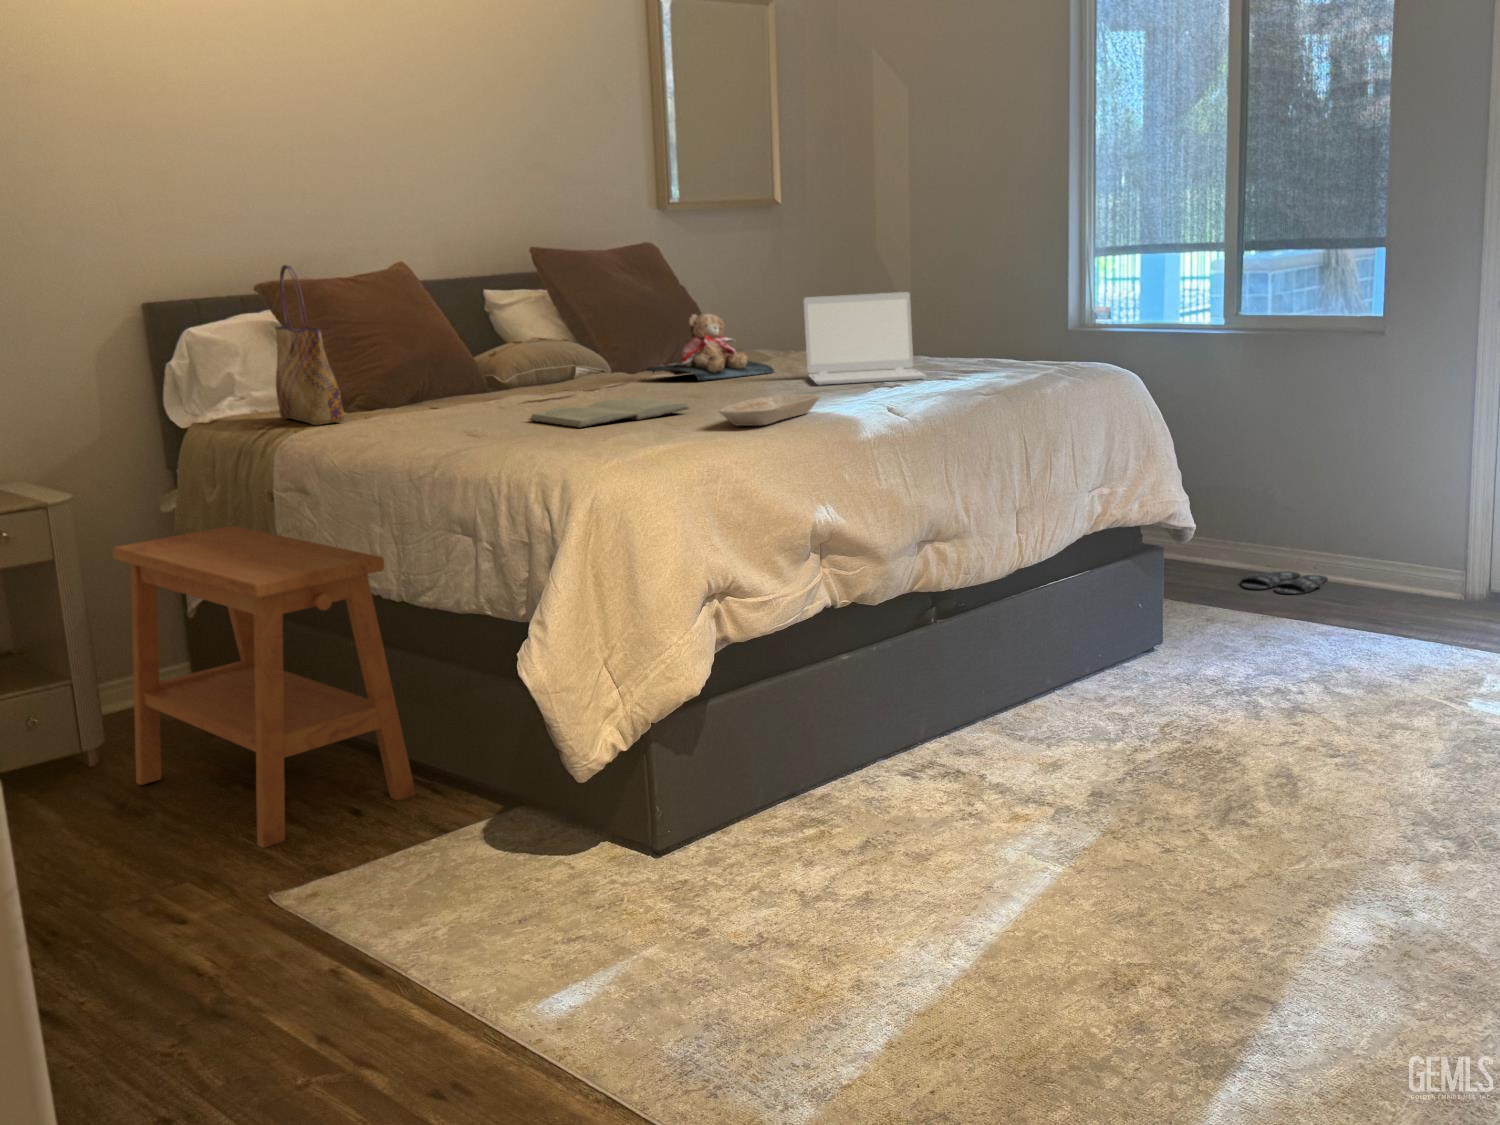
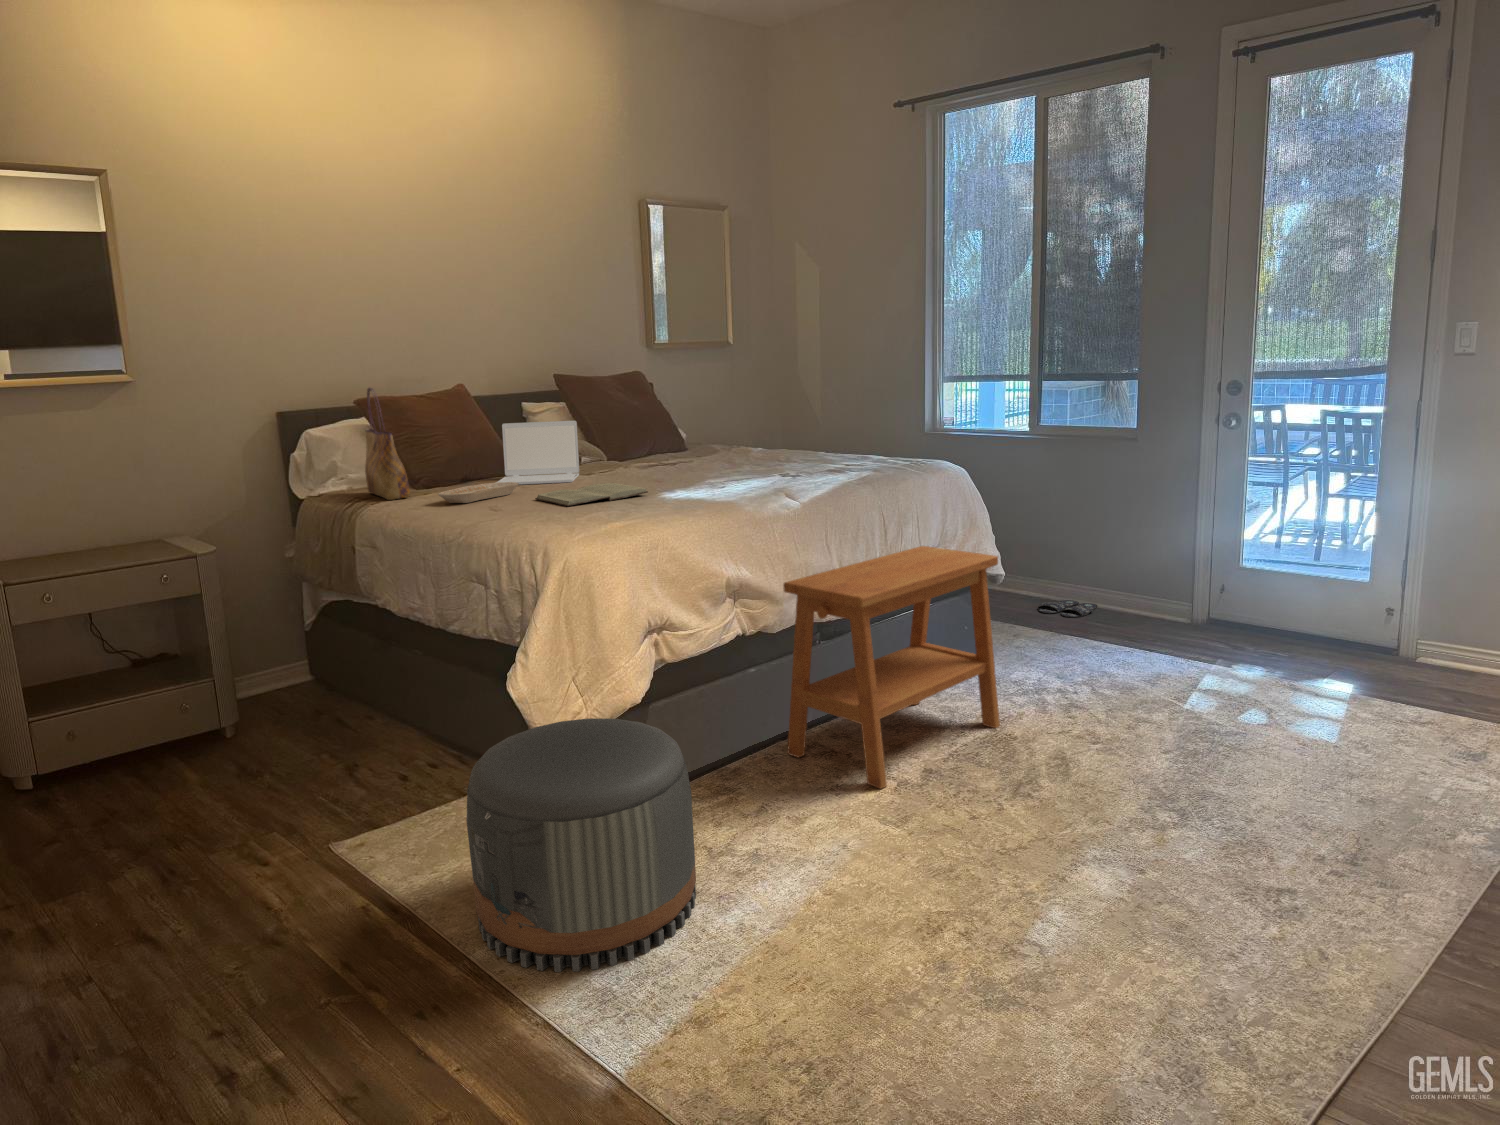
laptop: present [804,292,926,385] -> present [497,421,579,484]
teddy bear: present [647,314,774,381] -> none [630,422,719,469]
tray: present [719,394,820,426] -> present [438,482,519,503]
side table: present [113,525,416,848] -> present [783,546,1000,789]
pouf: none [483,710,791,1040] -> present [466,718,696,972]

